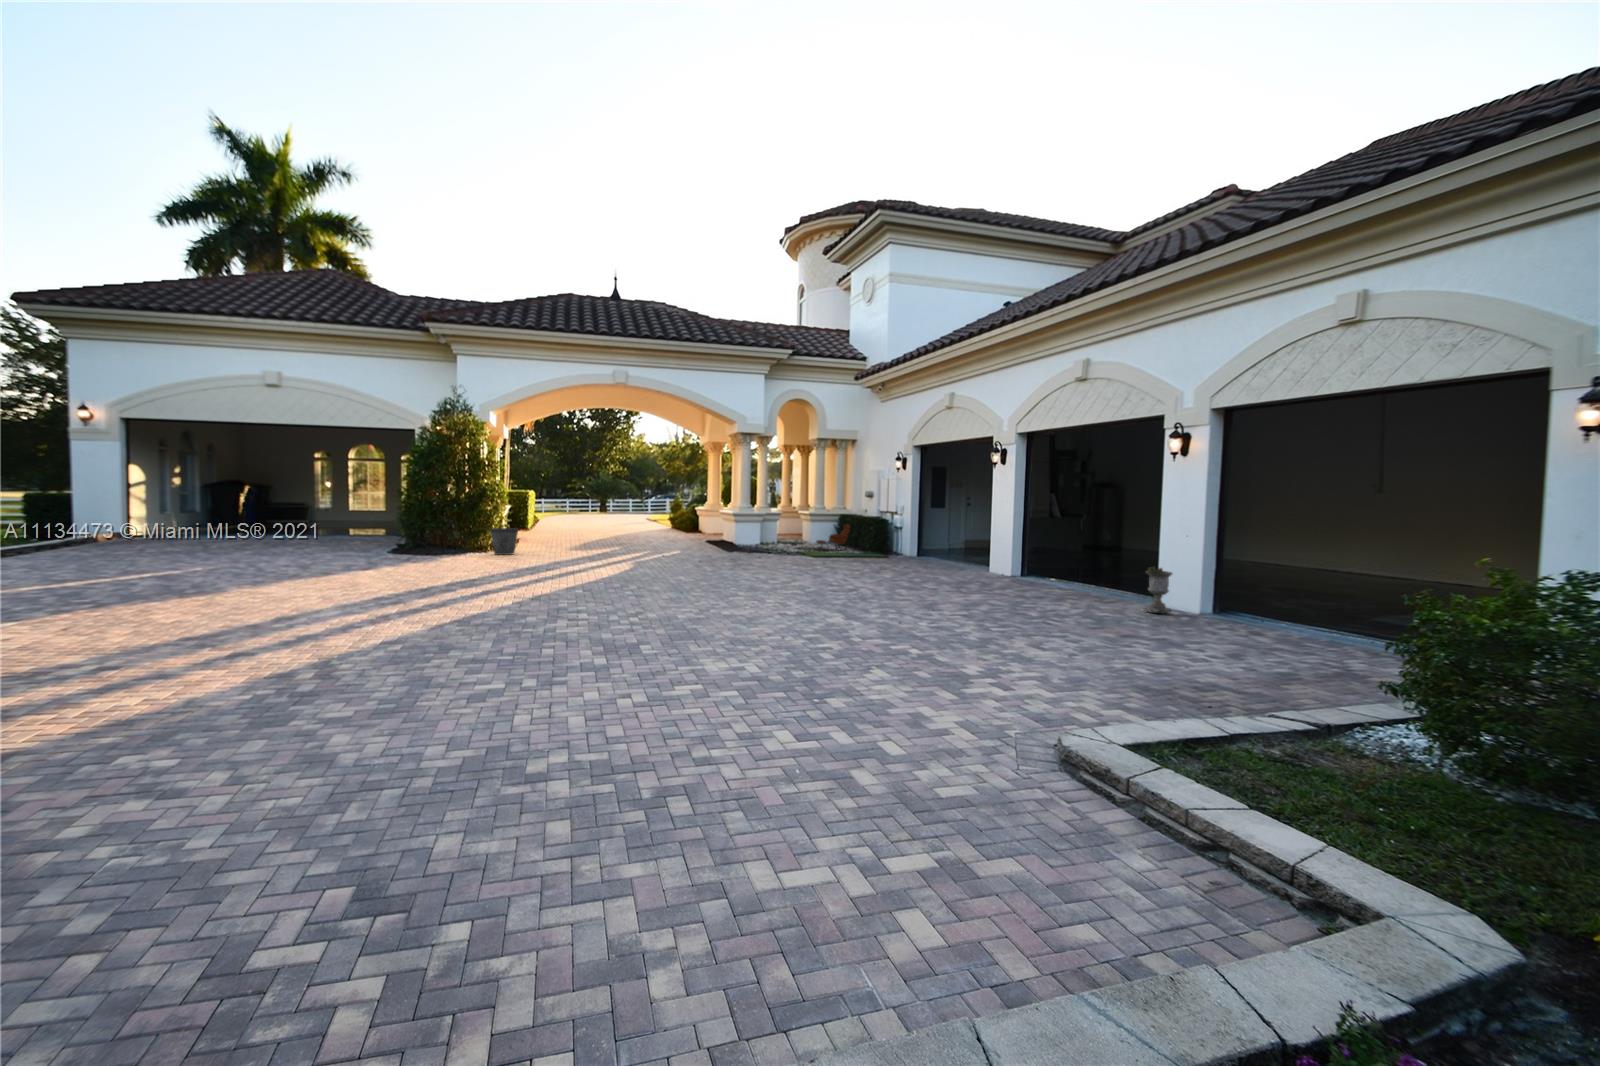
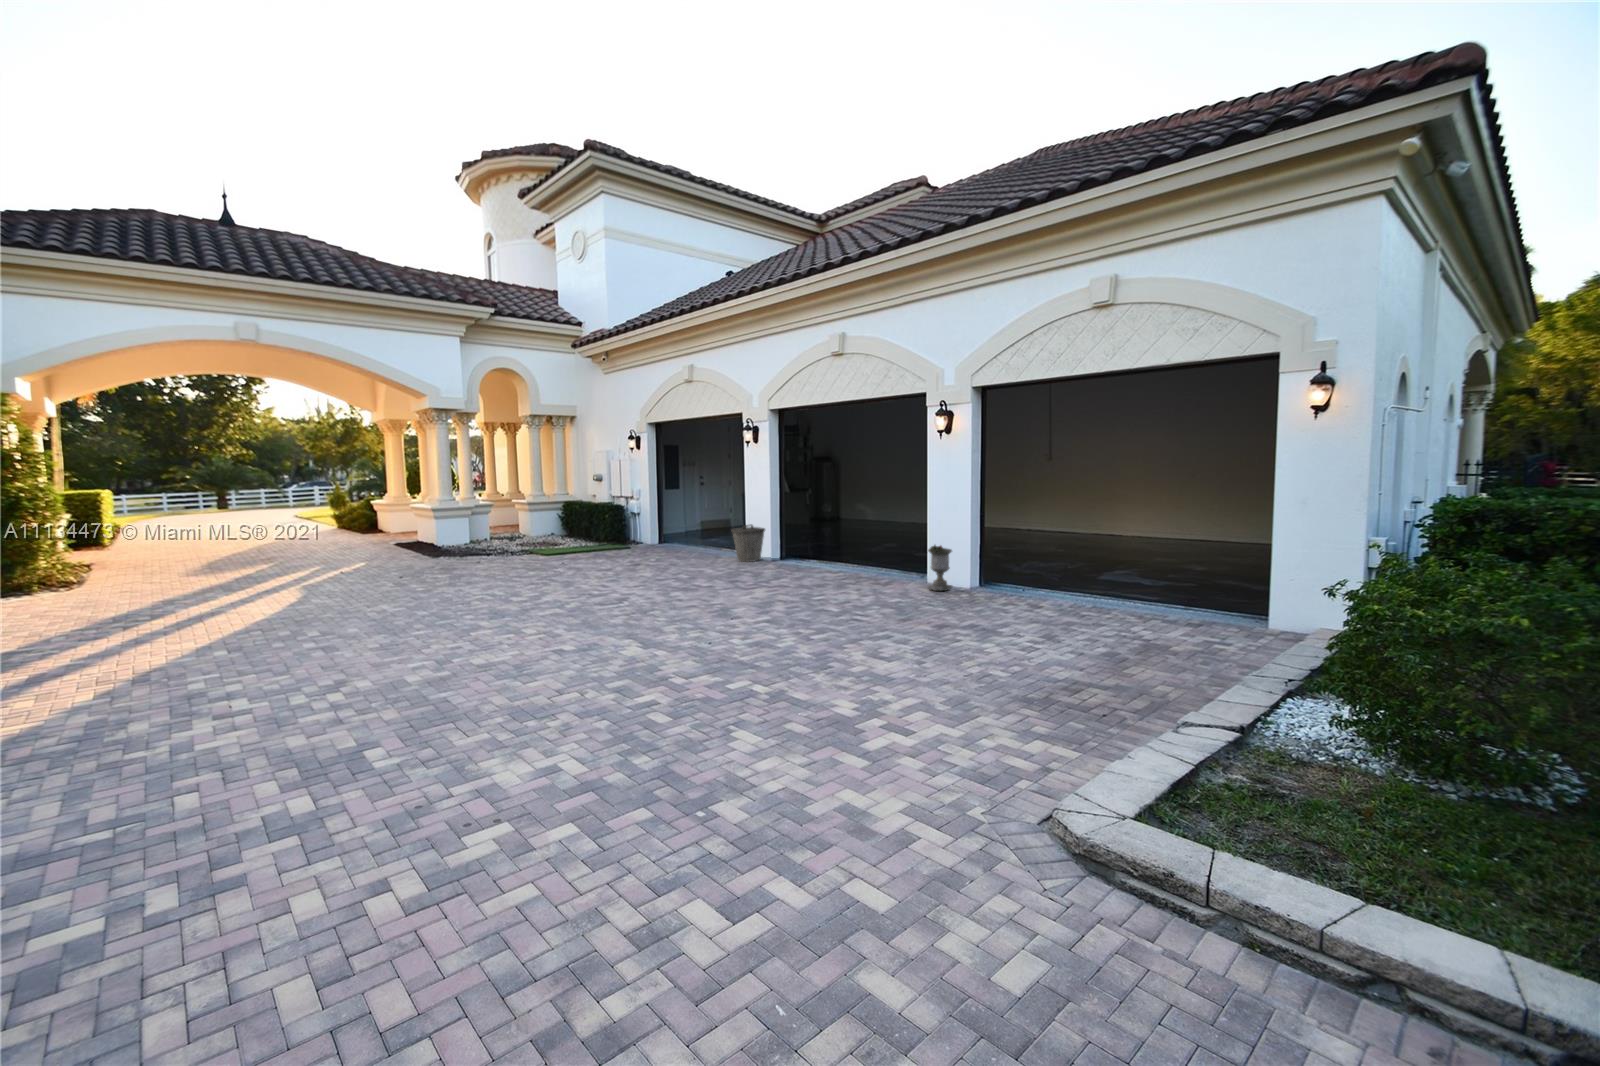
lounge chair: present [816,524,850,550] -> none [540,511,580,544]
trash can: present [490,525,518,555] -> present [731,524,765,562]

